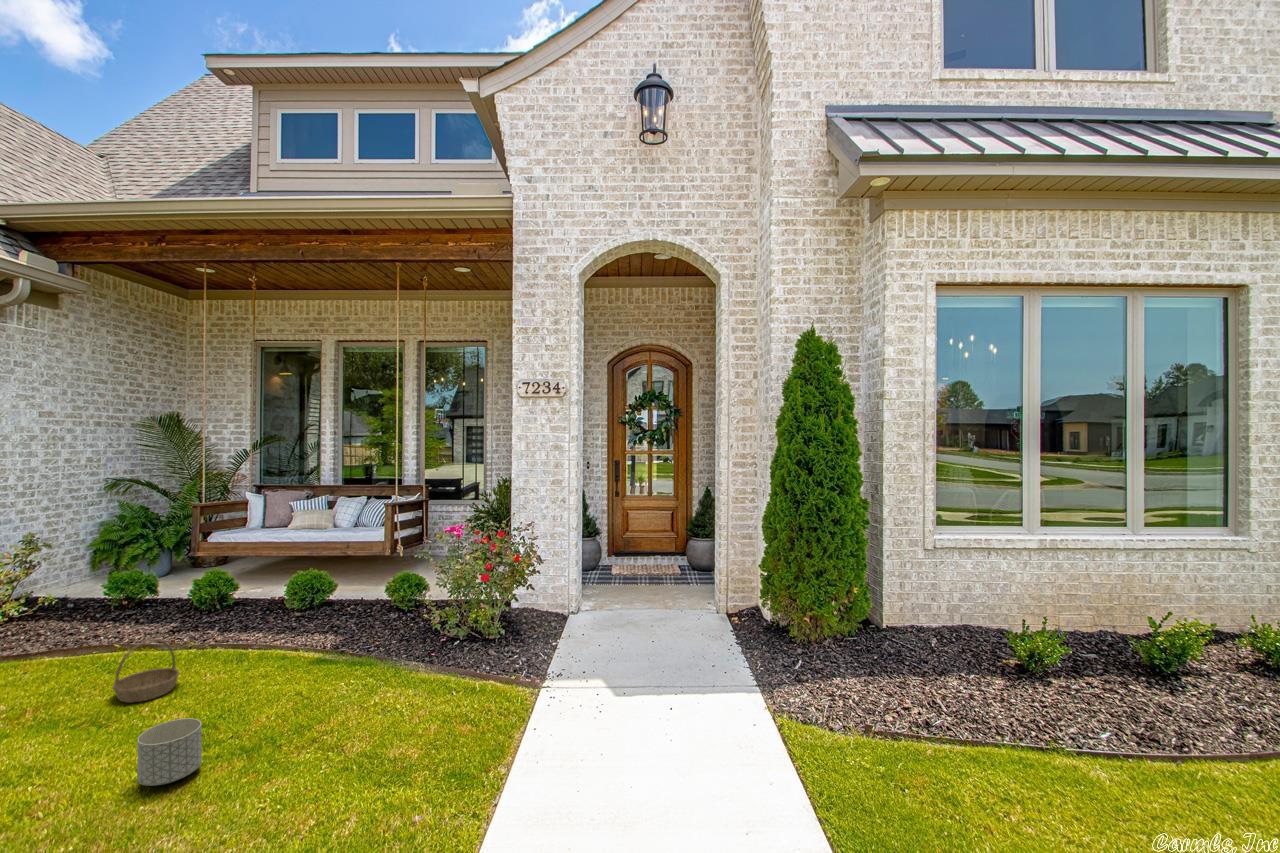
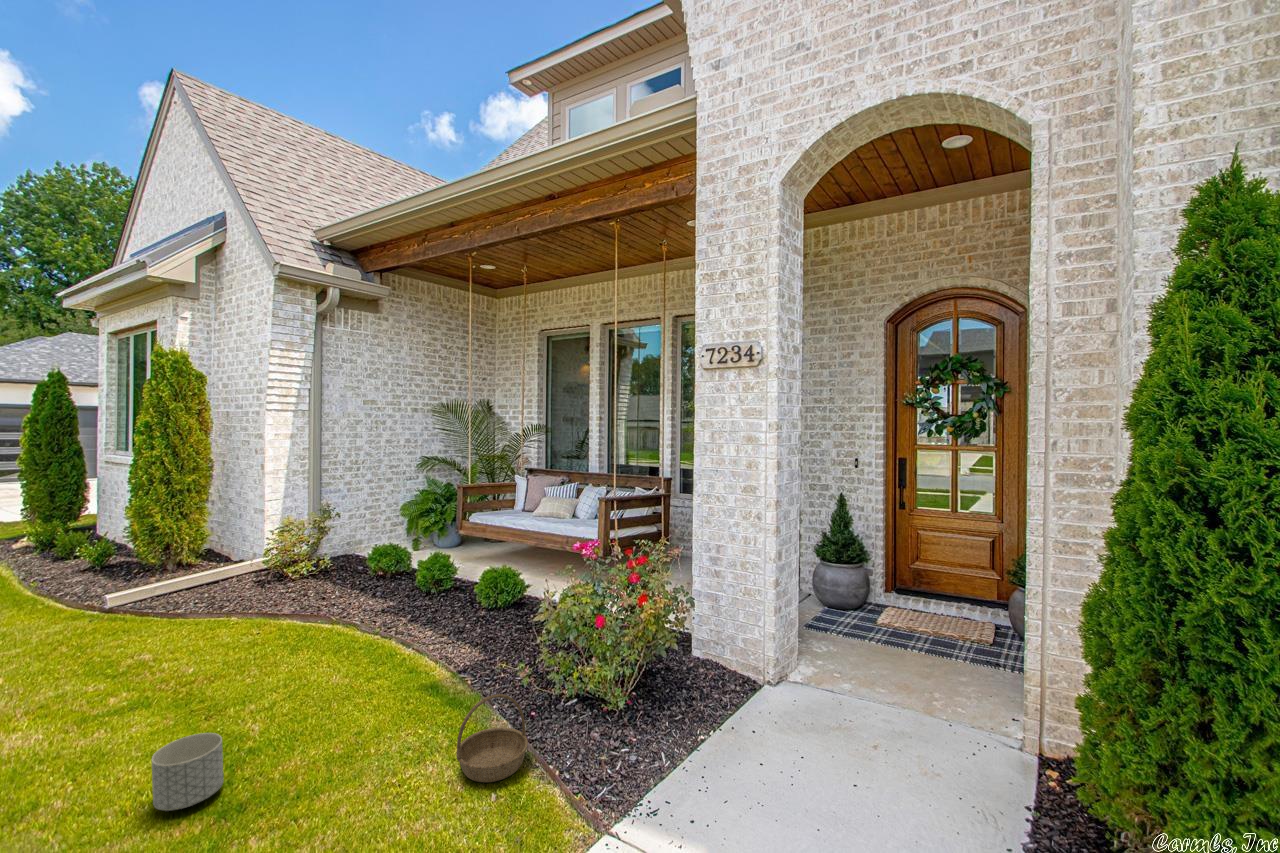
basket: present [112,639,179,703] -> present [456,694,528,782]

